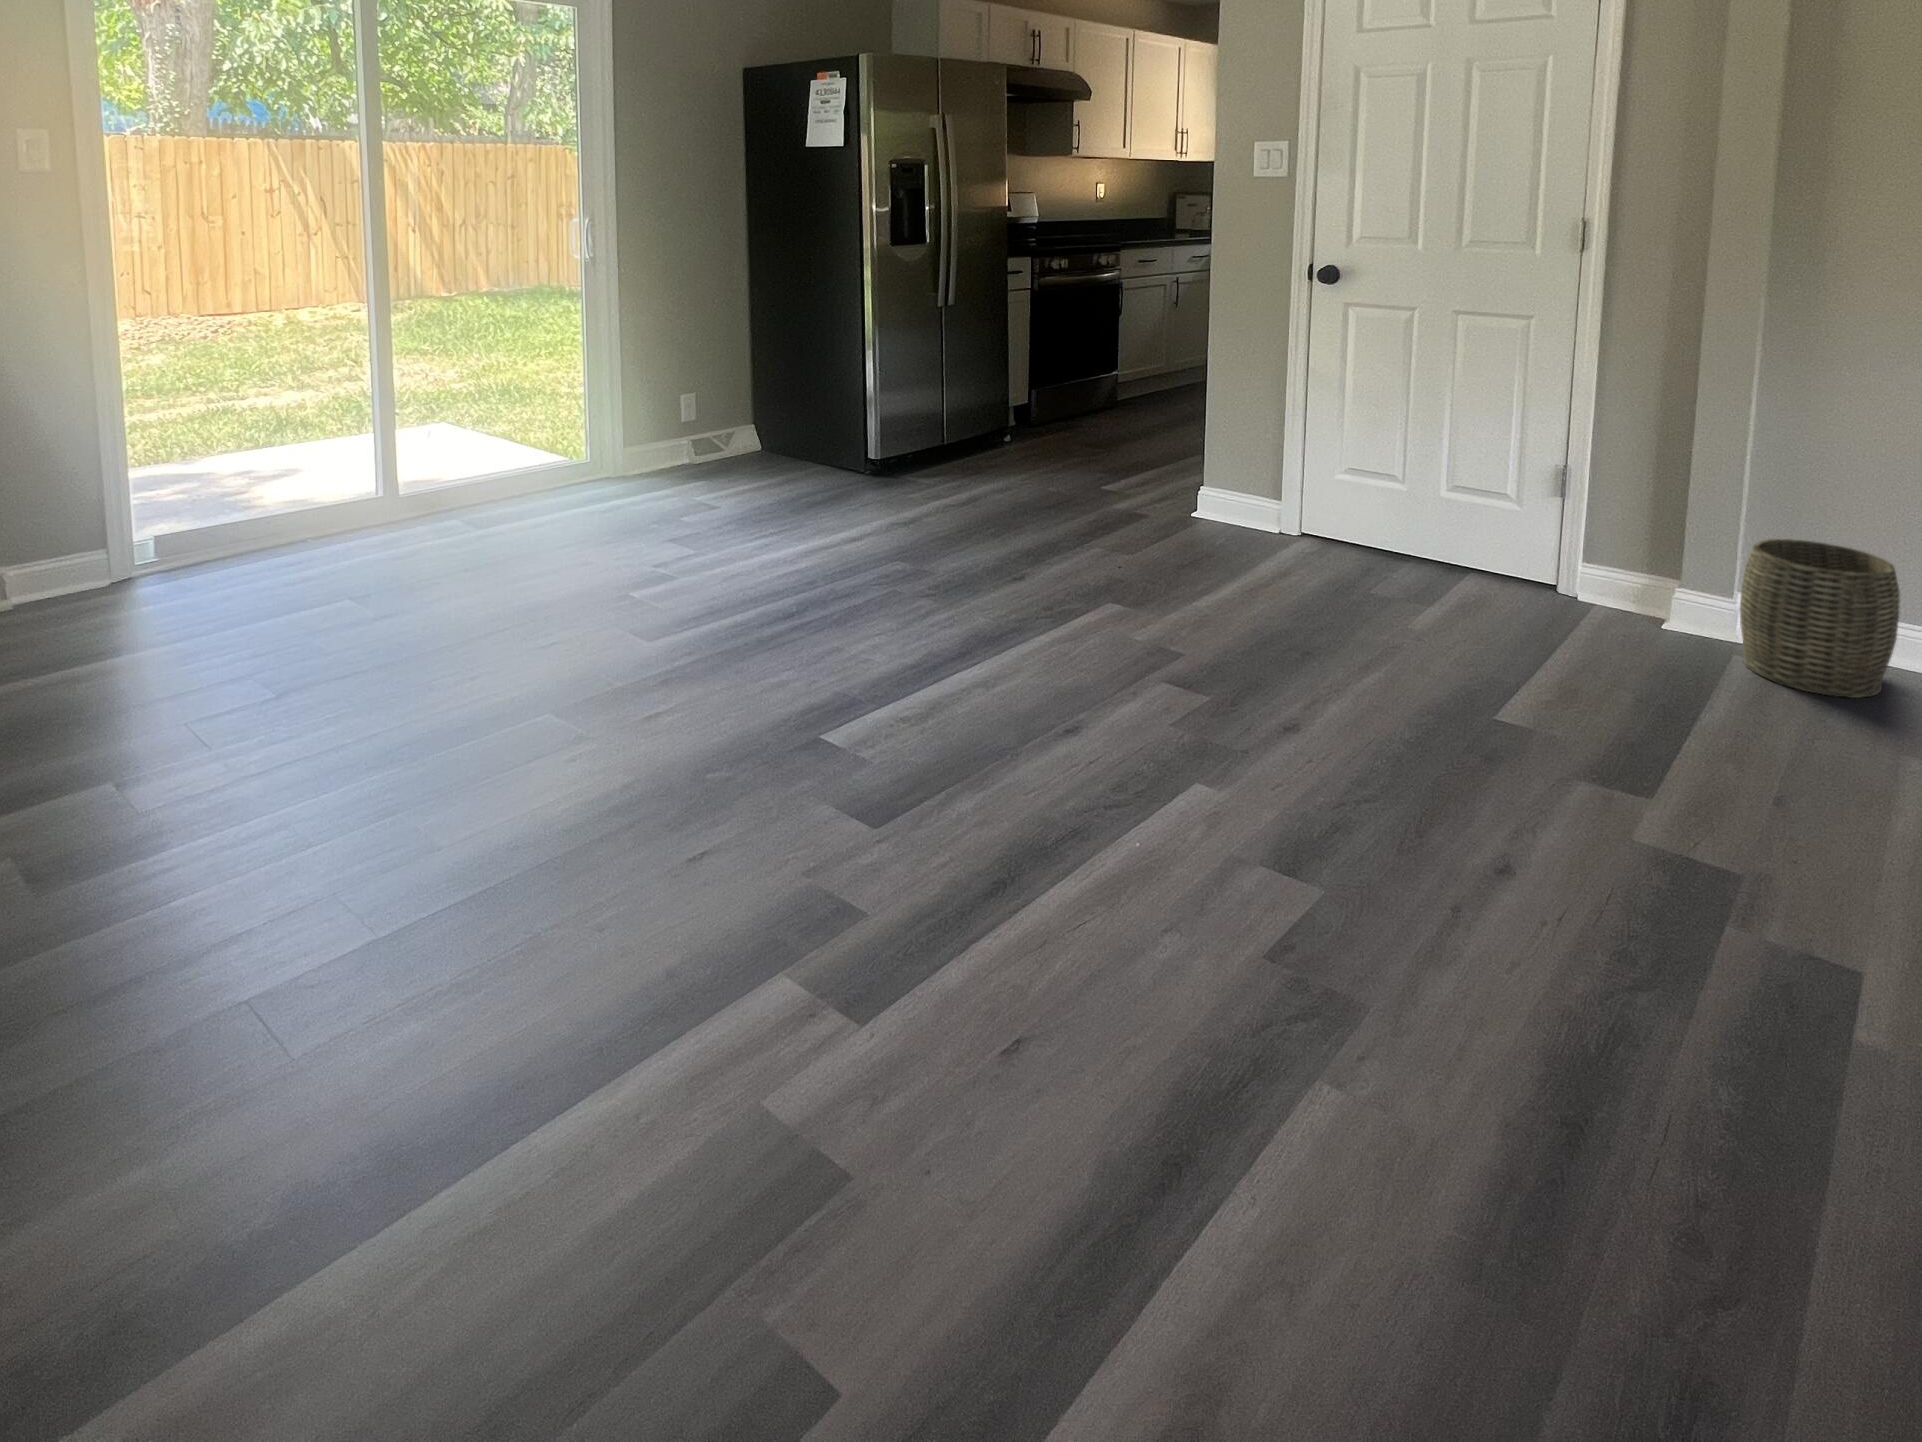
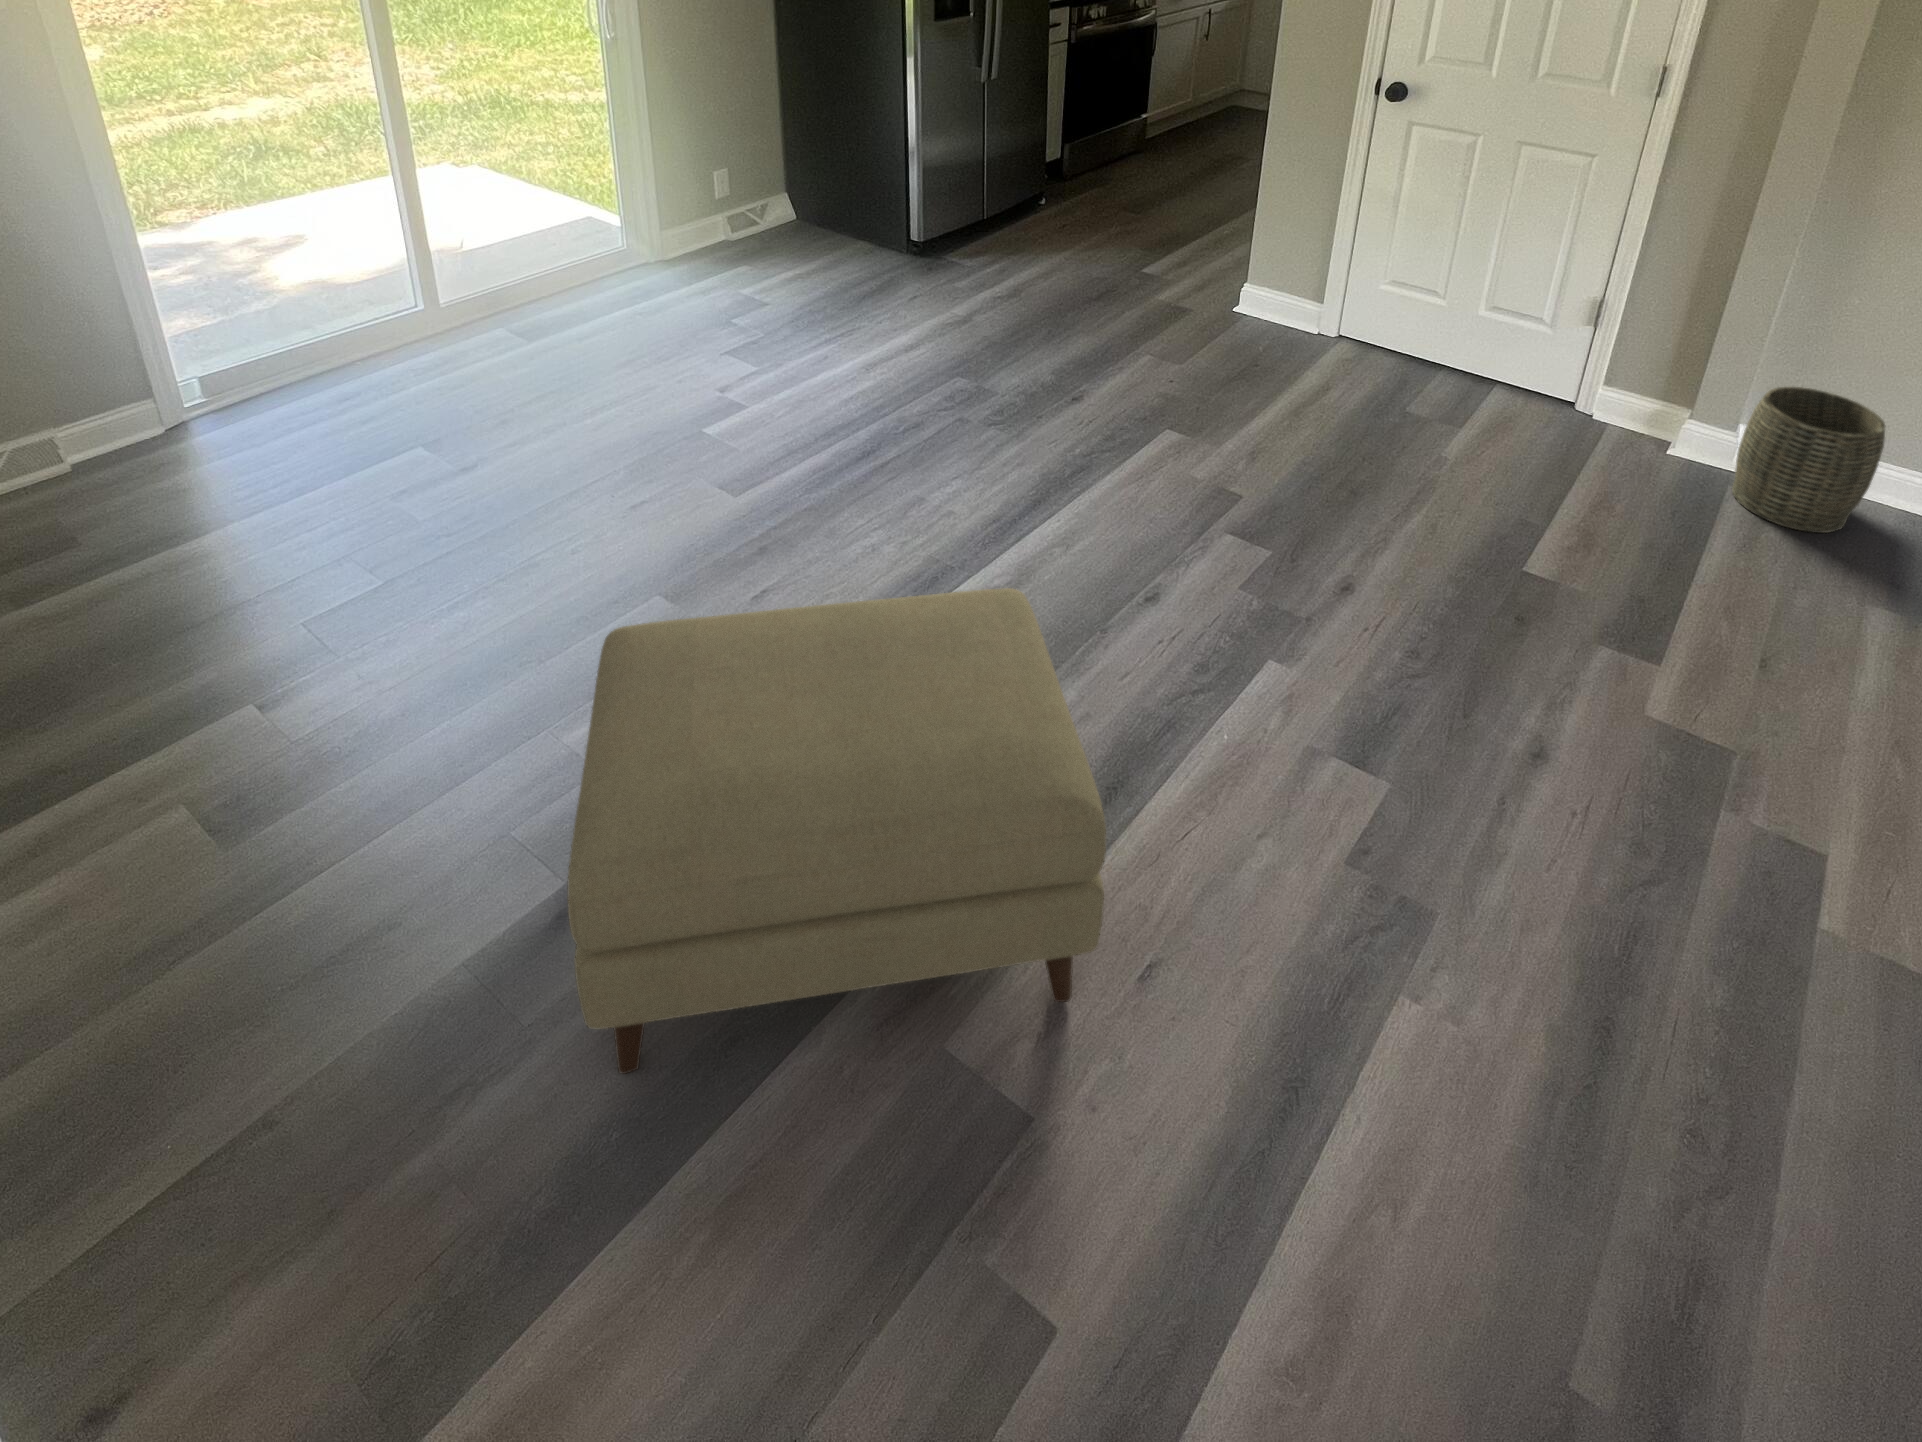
ottoman: none [342,629,946,1110] -> present [567,588,1106,1074]

